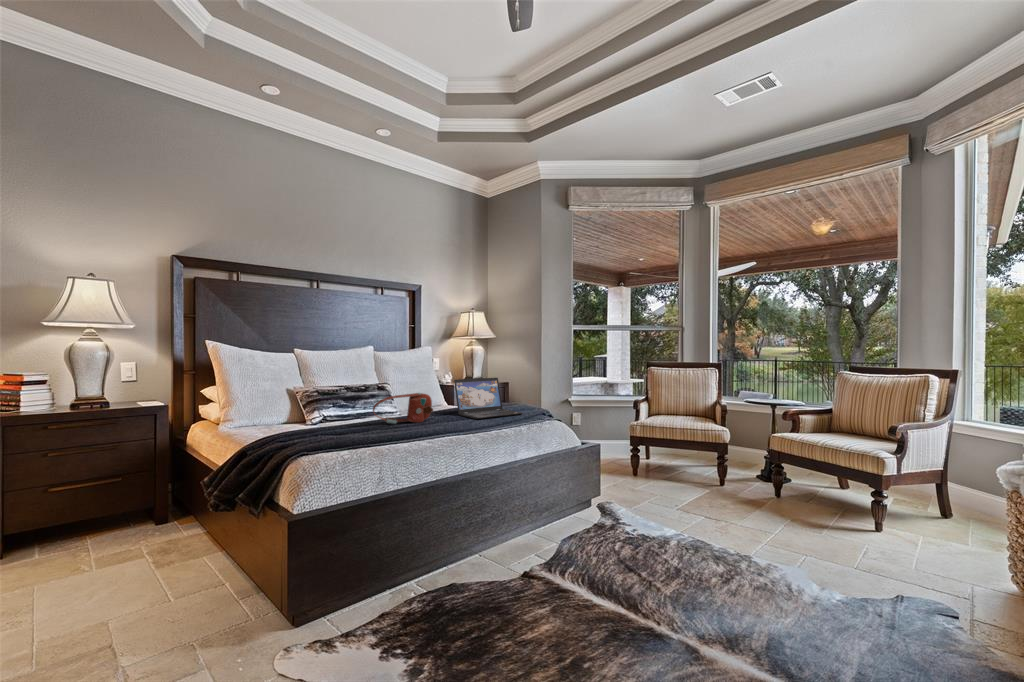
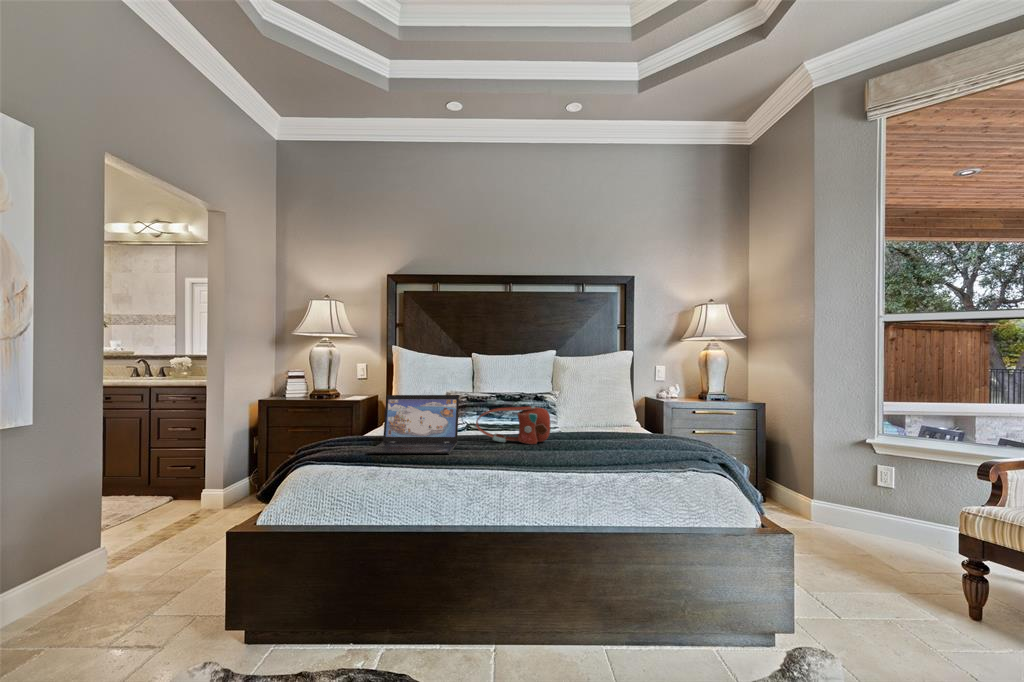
laptop: present [454,378,523,419] -> present [366,395,459,454]

